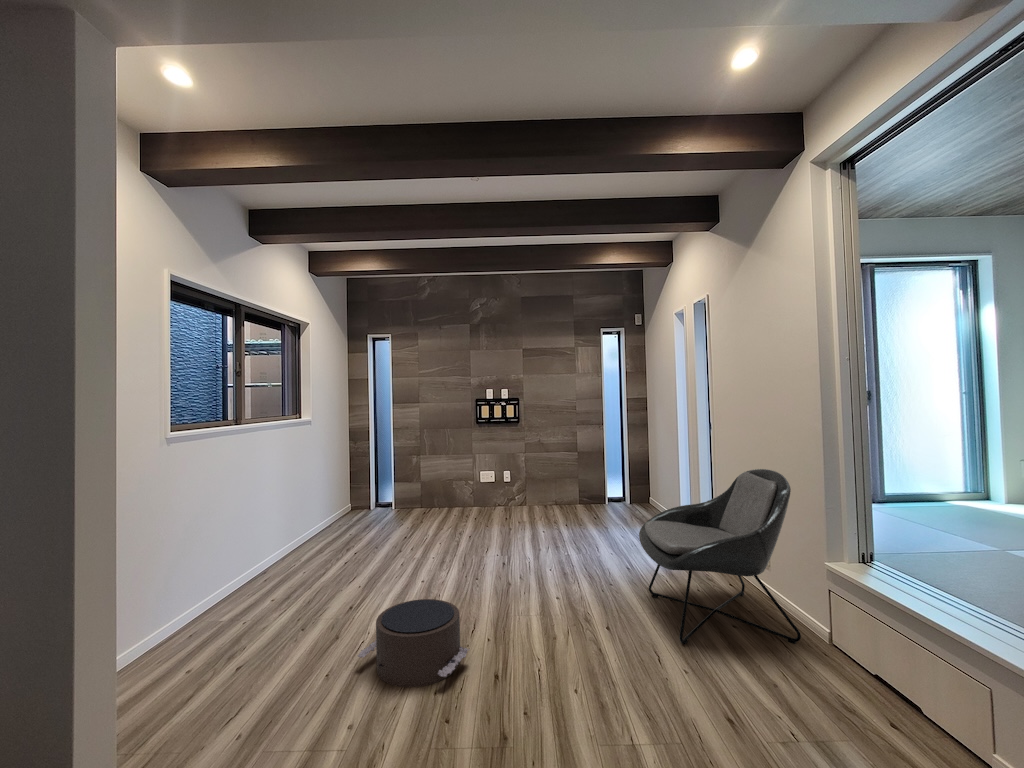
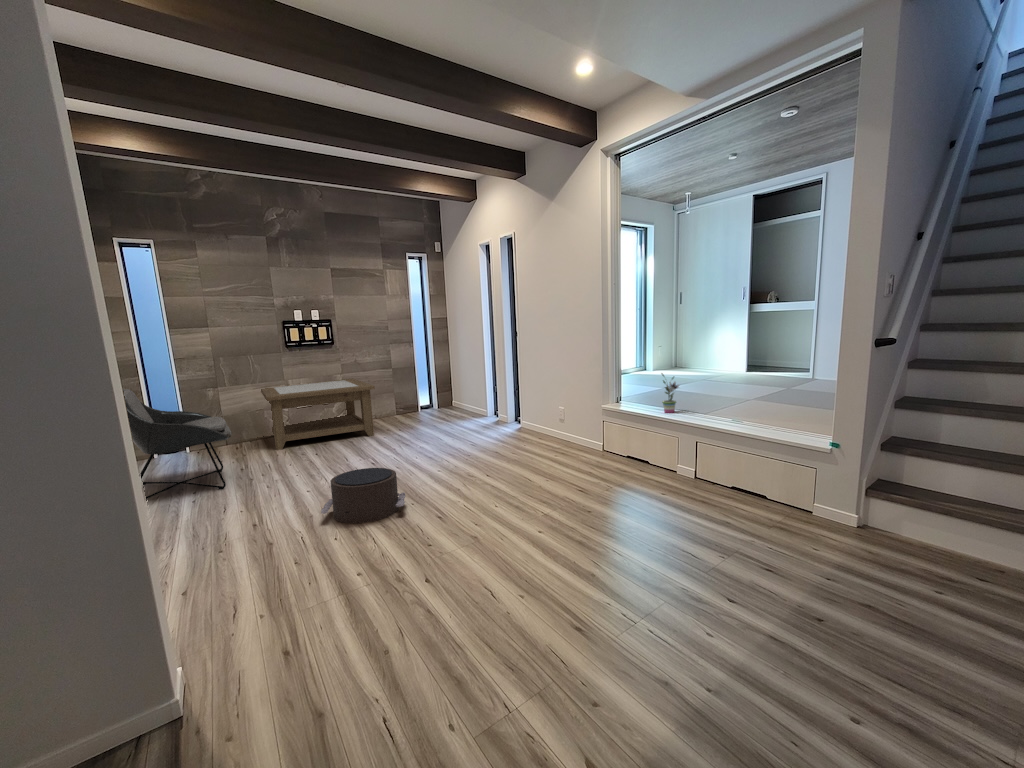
coffee table: none [432,459,541,532] -> present [261,378,375,450]
lounge chair: present [639,469,801,644] -> present [123,389,232,499]
potted plant: none [927,533,975,617] -> present [662,374,679,413]

